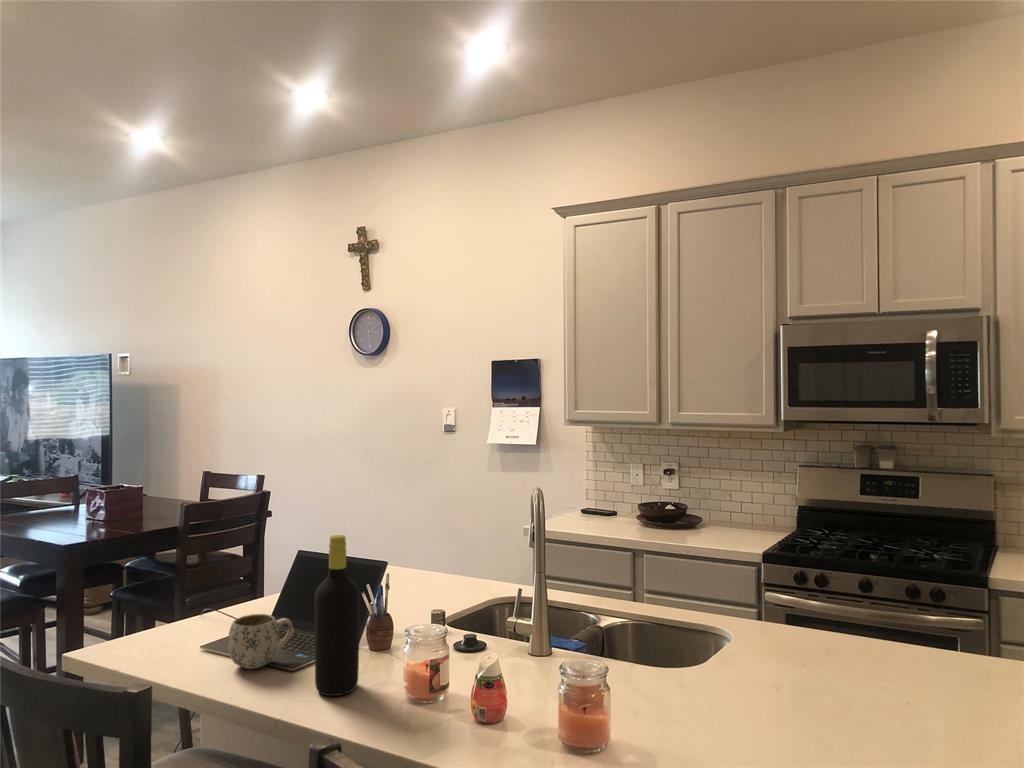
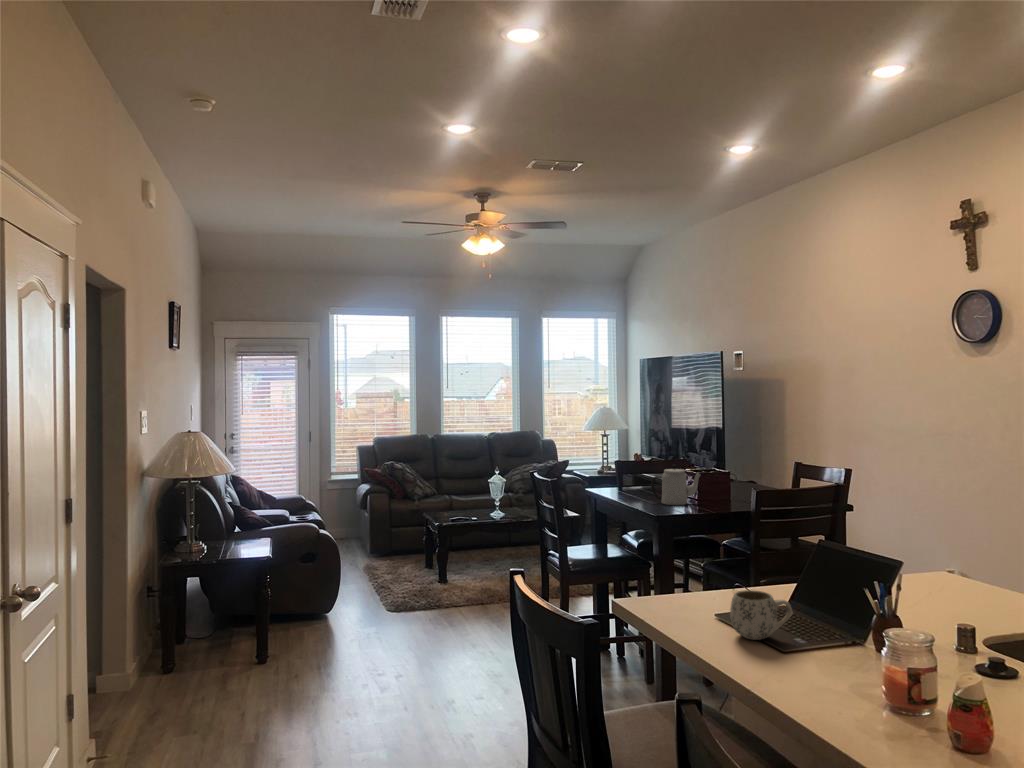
teapot: none [45,482,110,530] -> present [651,465,701,505]
bottle: present [314,535,360,696] -> none [794,524,842,682]

